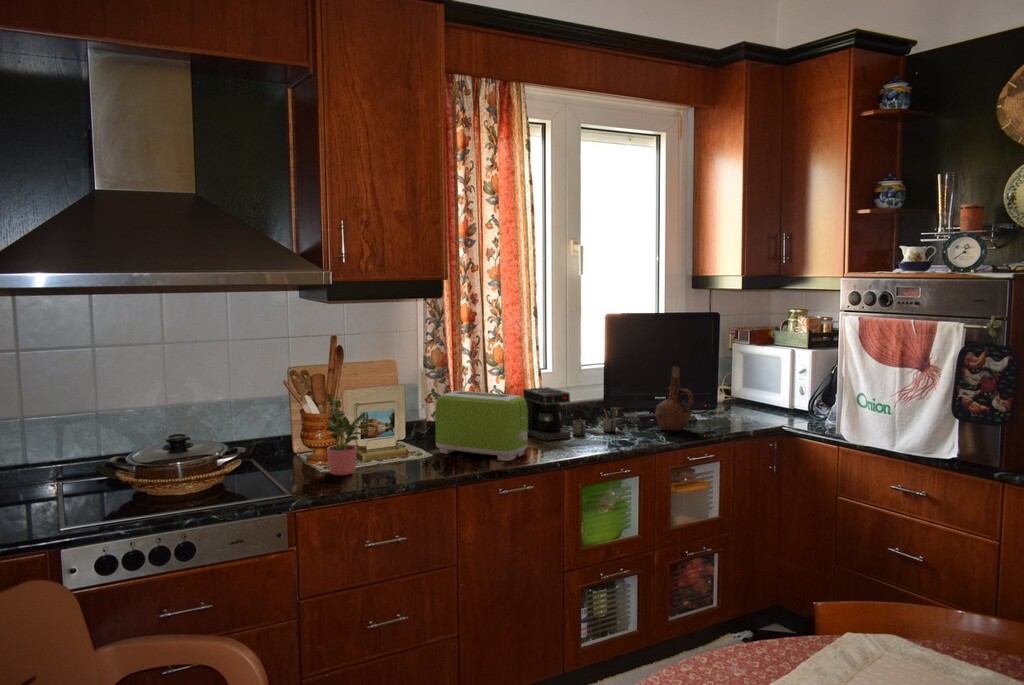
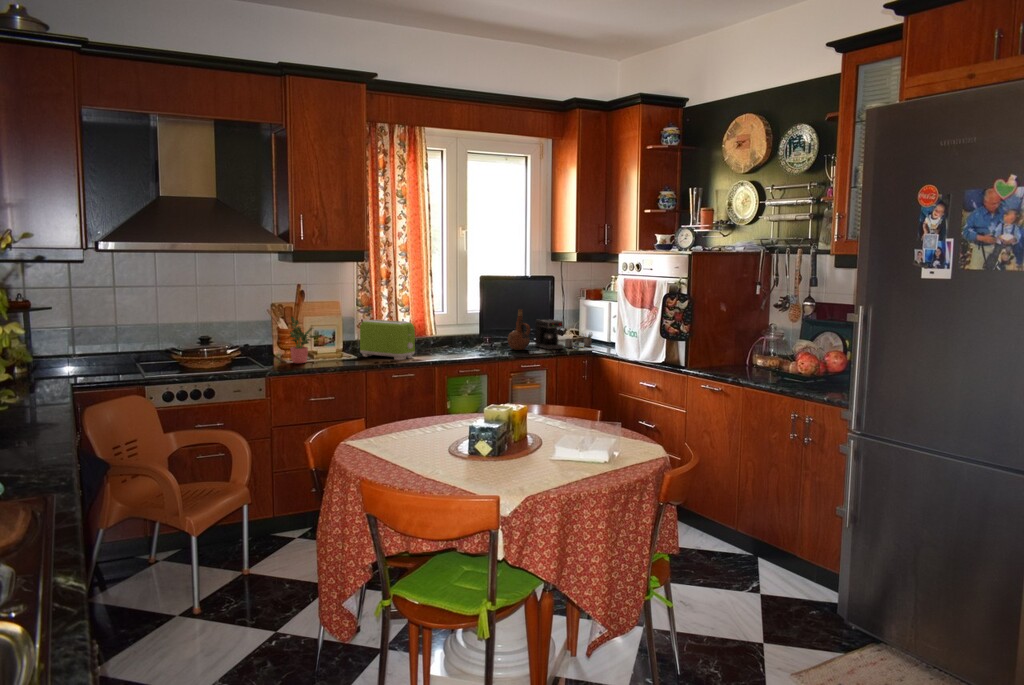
coffee maker: present [523,387,617,441] -> present [535,319,592,349]

